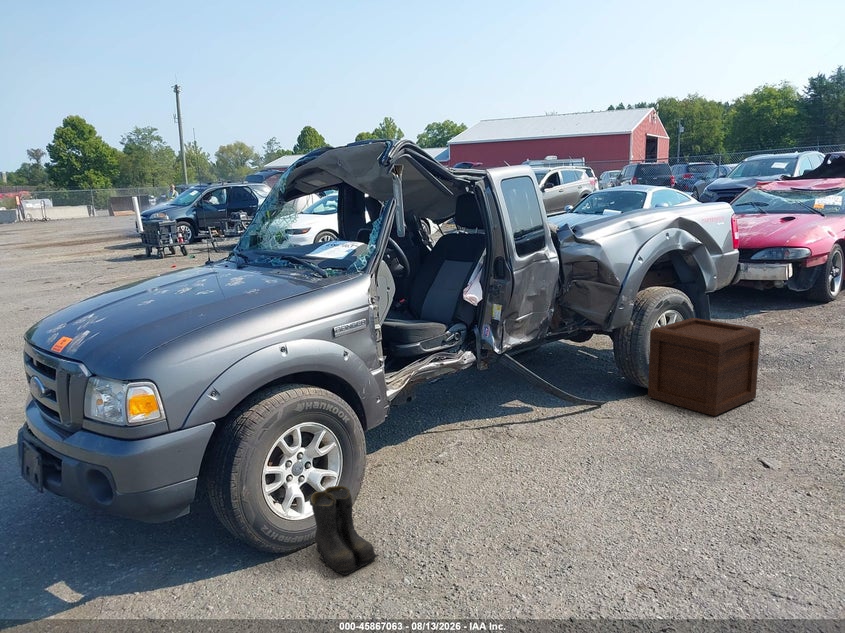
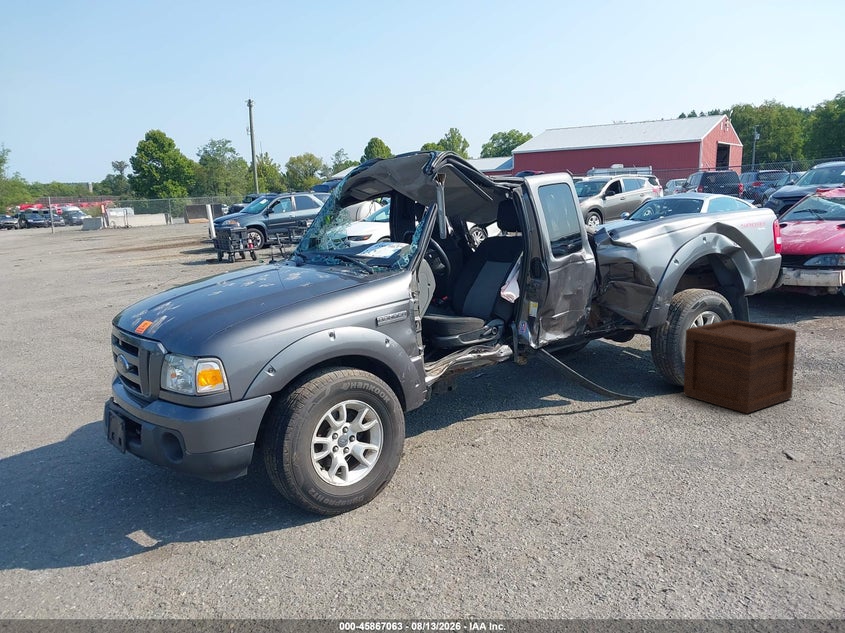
boots: present [310,486,378,575] -> none [352,458,413,535]

